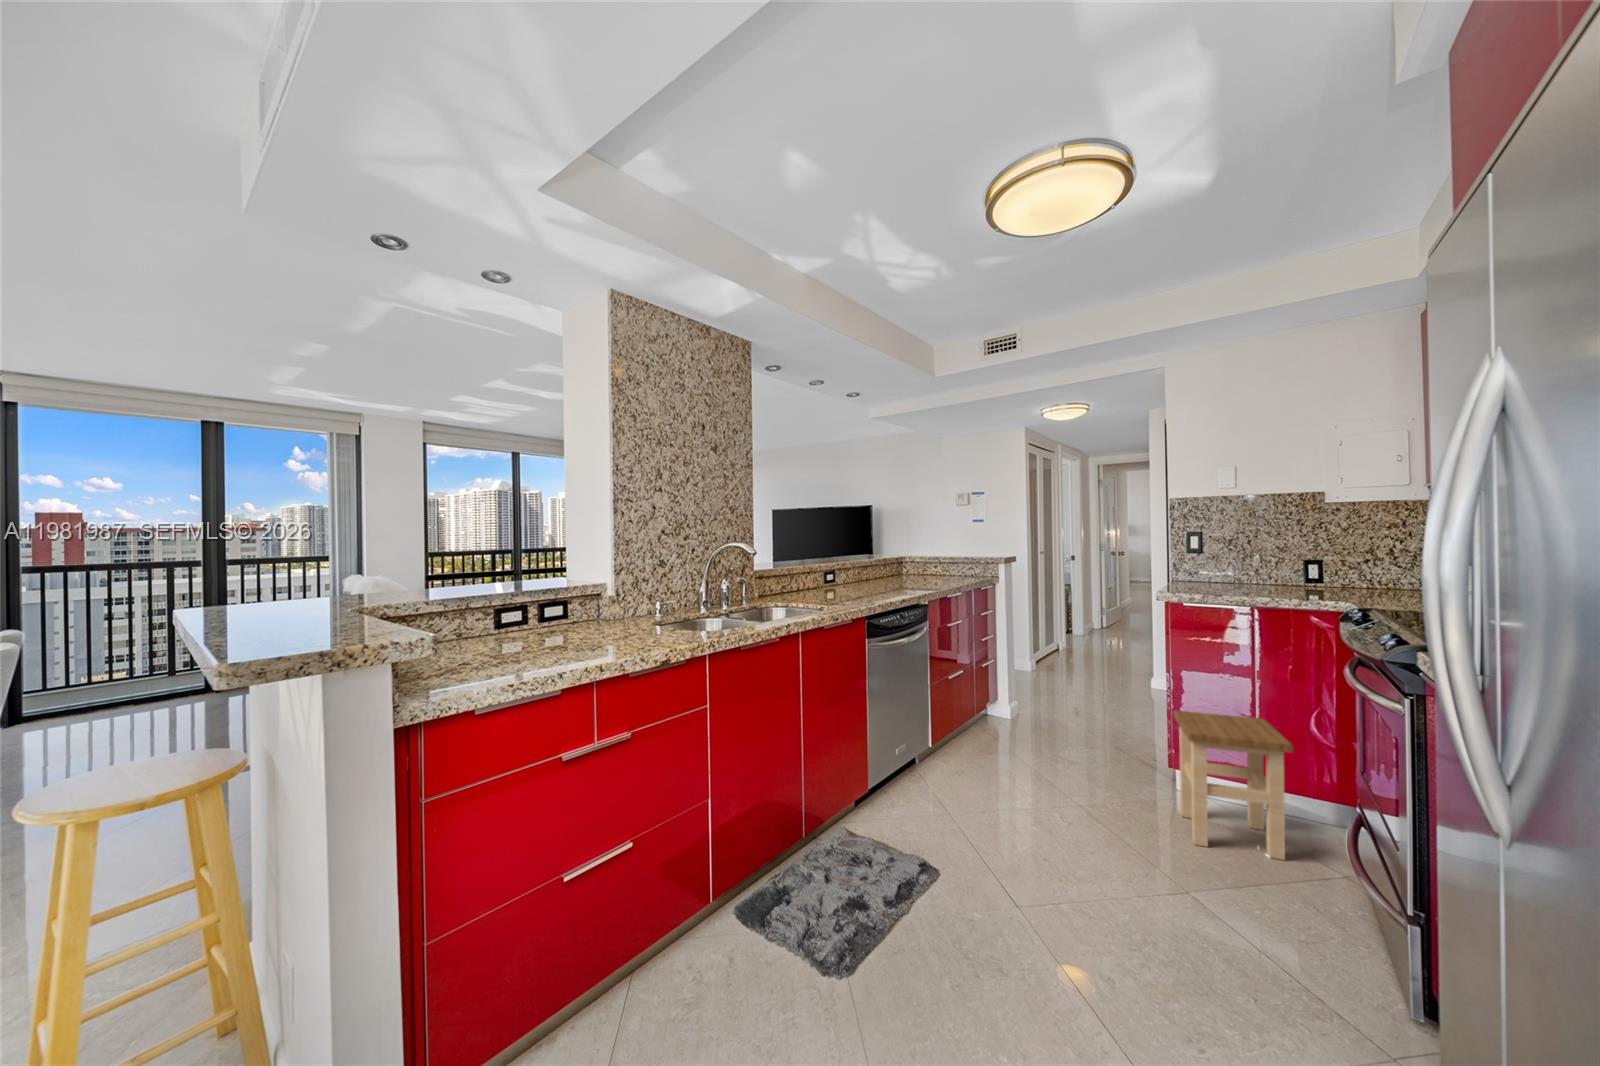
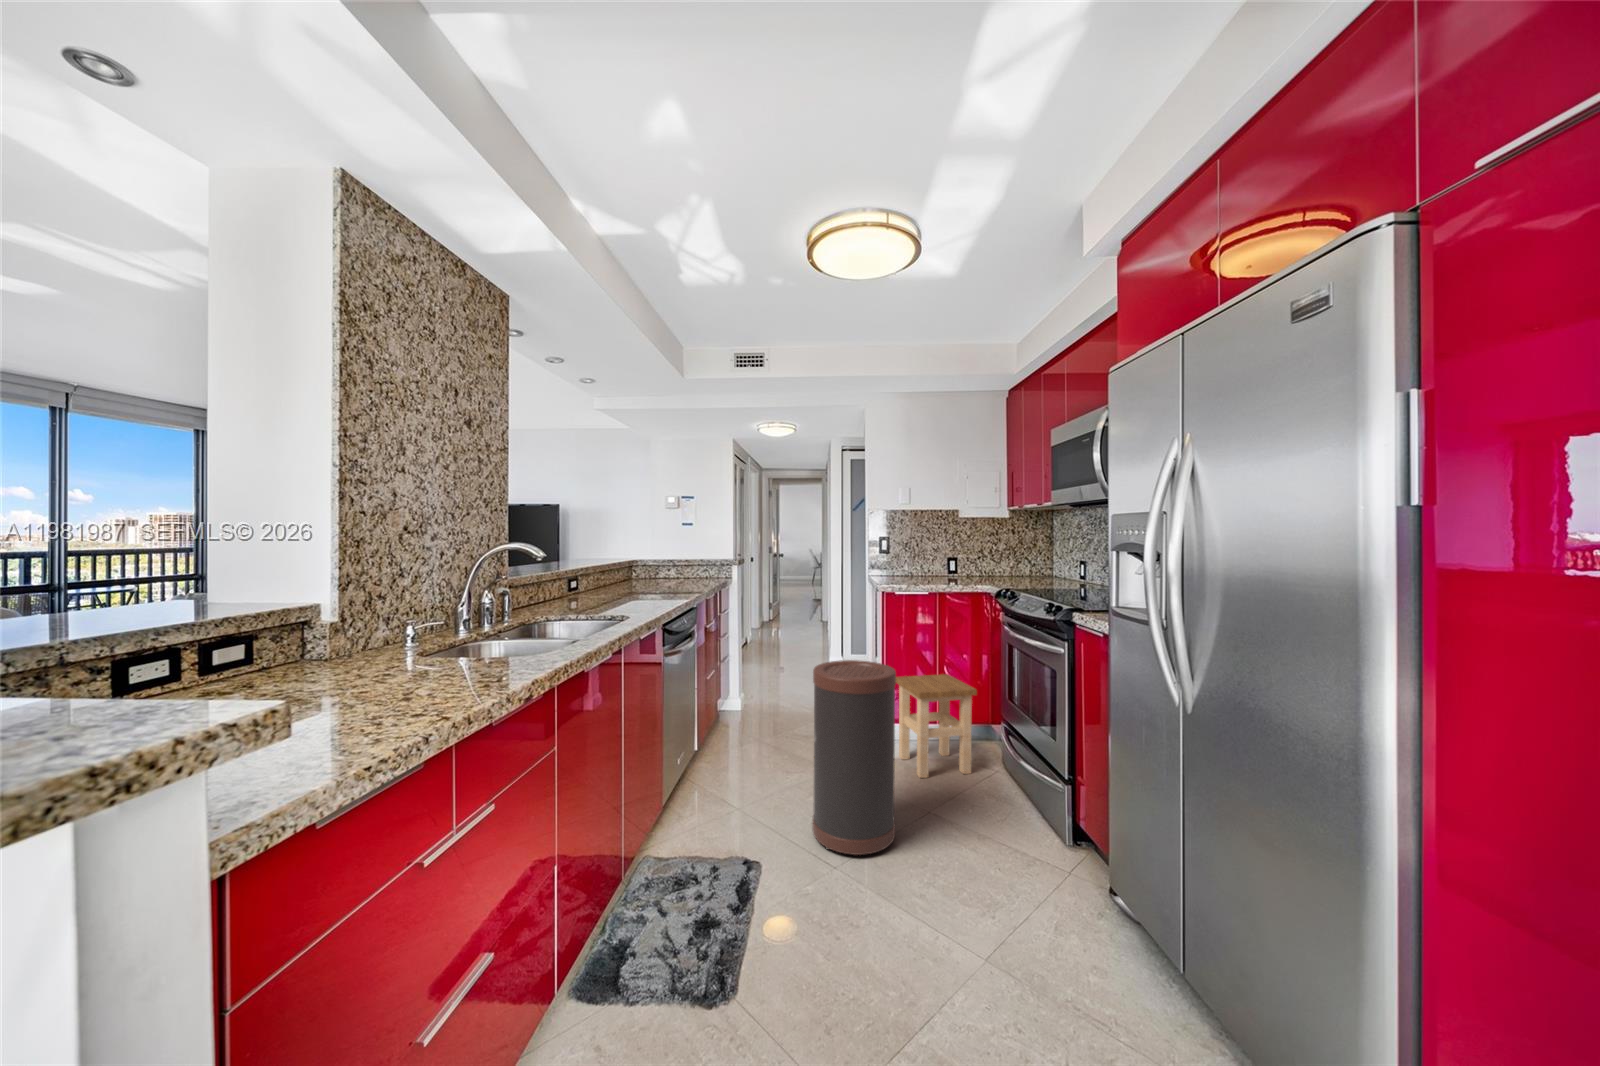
trash can: none [1005,676,1110,903] -> present [812,660,896,855]

